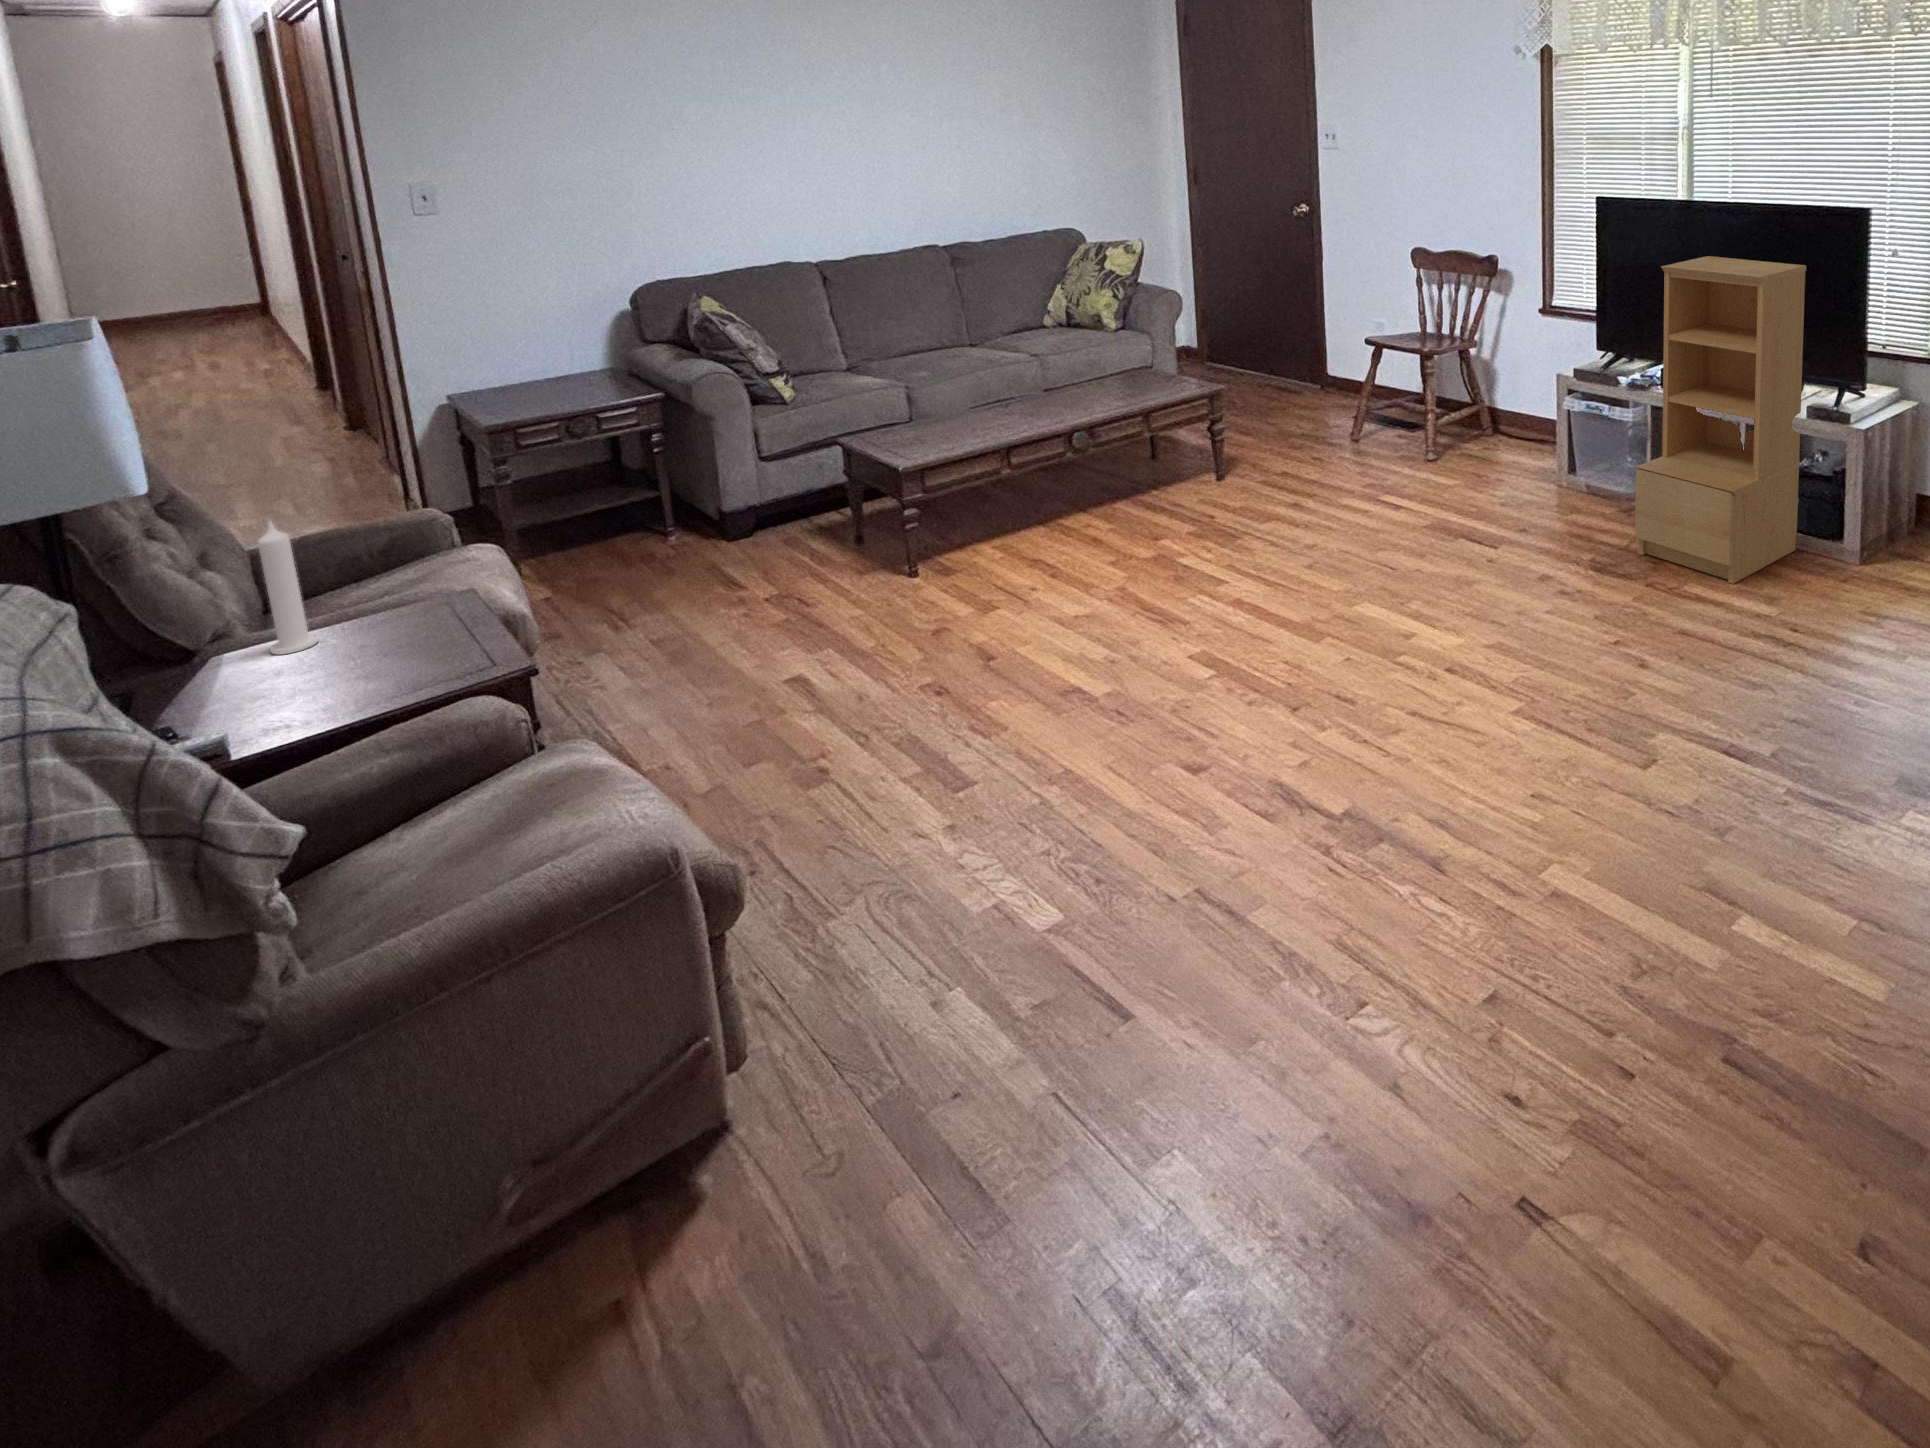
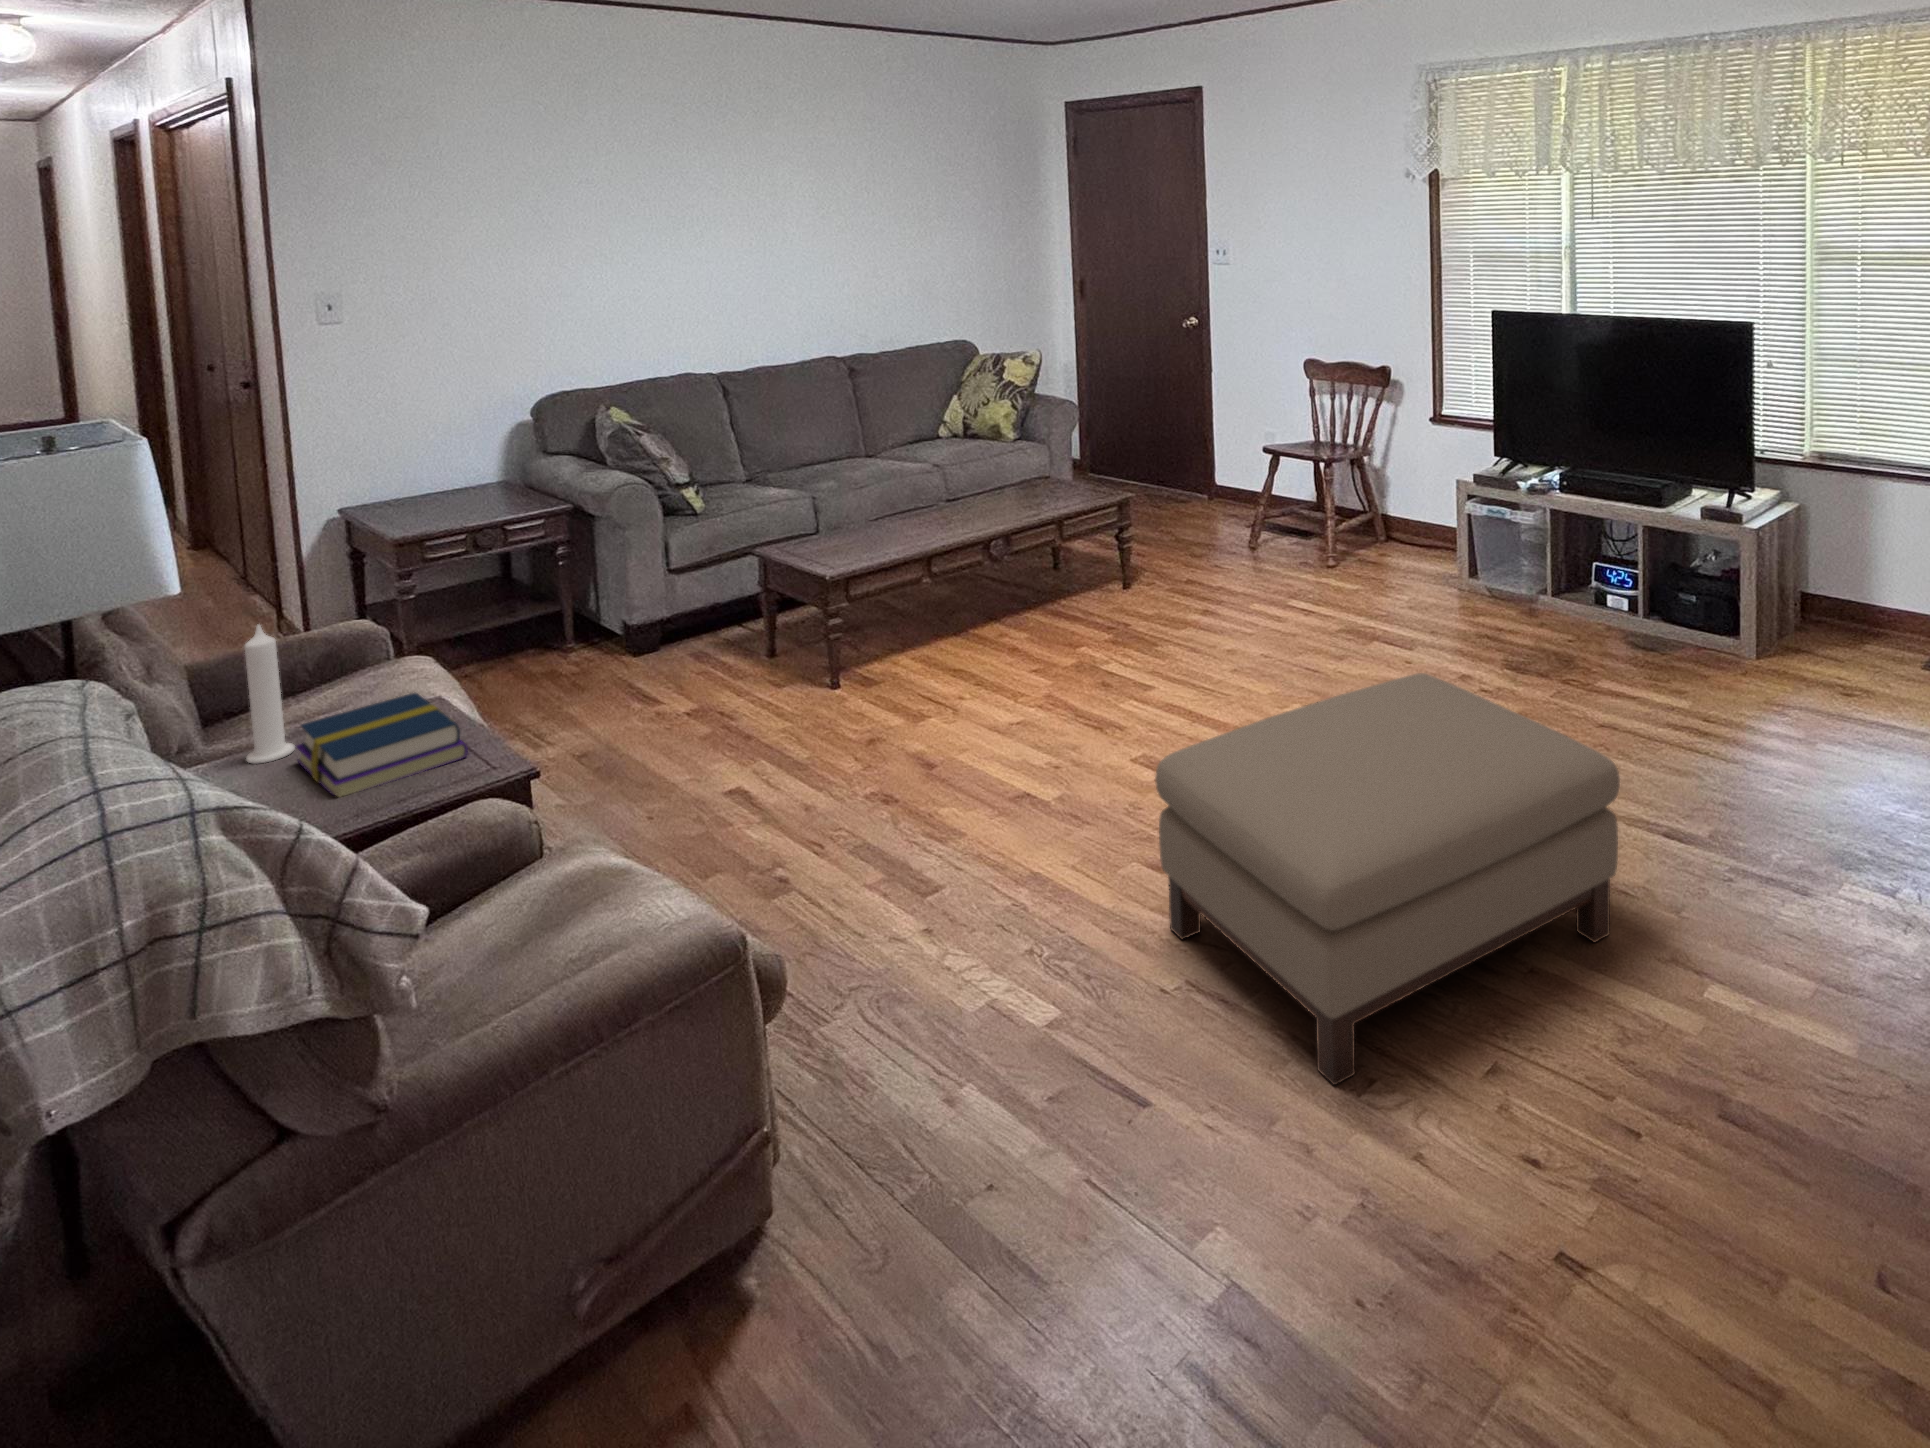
bookshelf: present [1635,256,1806,584] -> none [1544,367,1697,678]
ottoman: none [1171,581,1654,1004] -> present [1155,673,1620,1085]
book: none [312,588,472,696] -> present [296,693,468,797]

